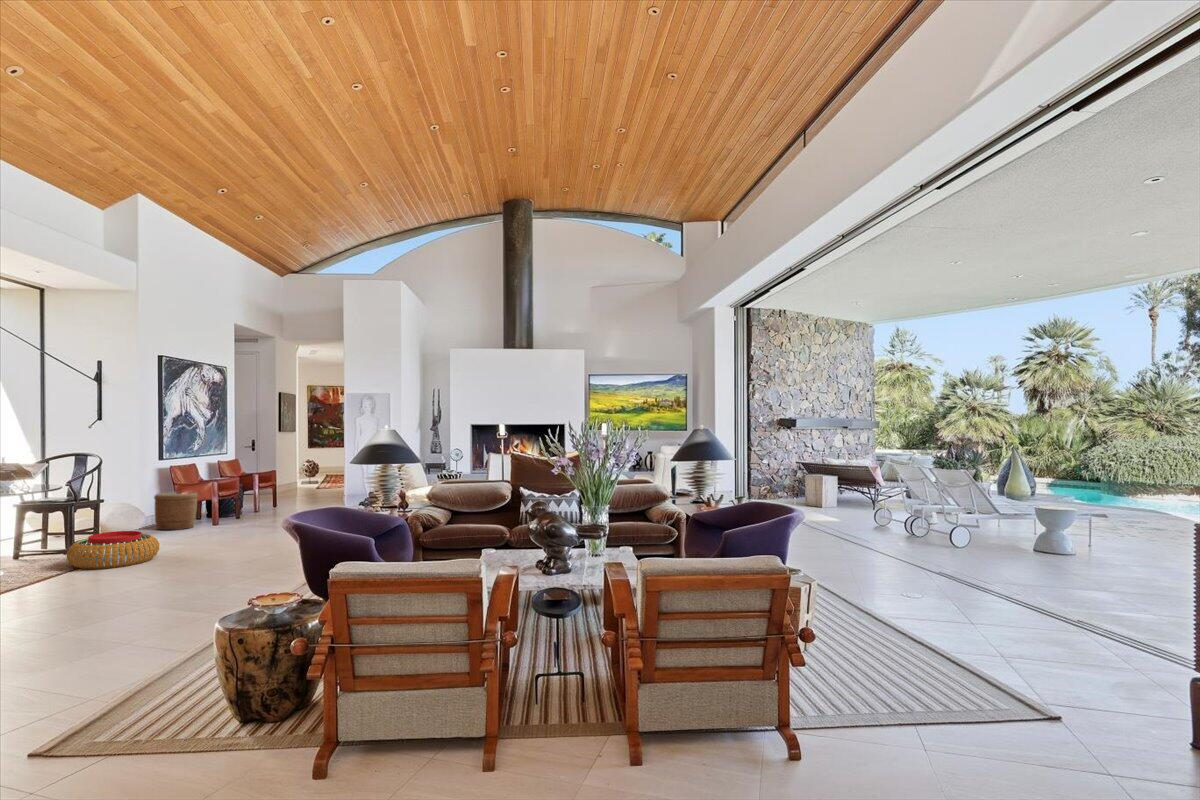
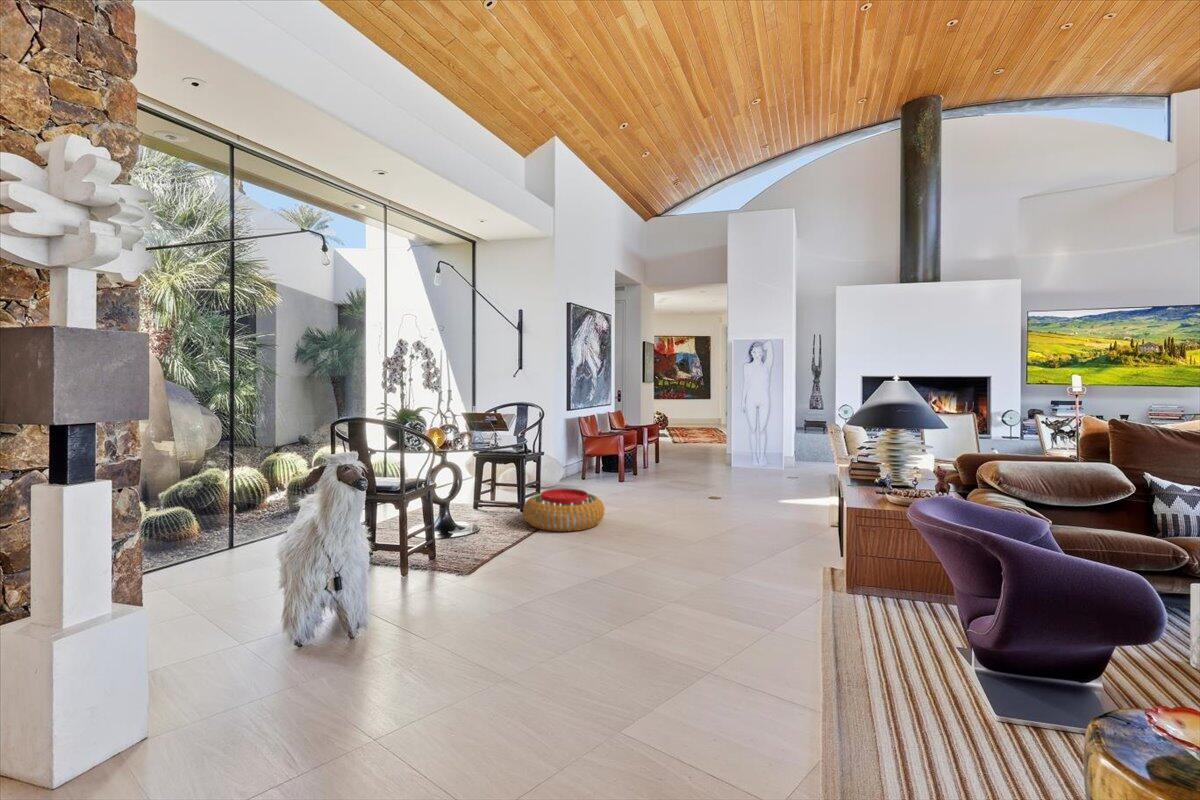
woven basket: present [154,492,198,530] -> none [568,444,605,484]

